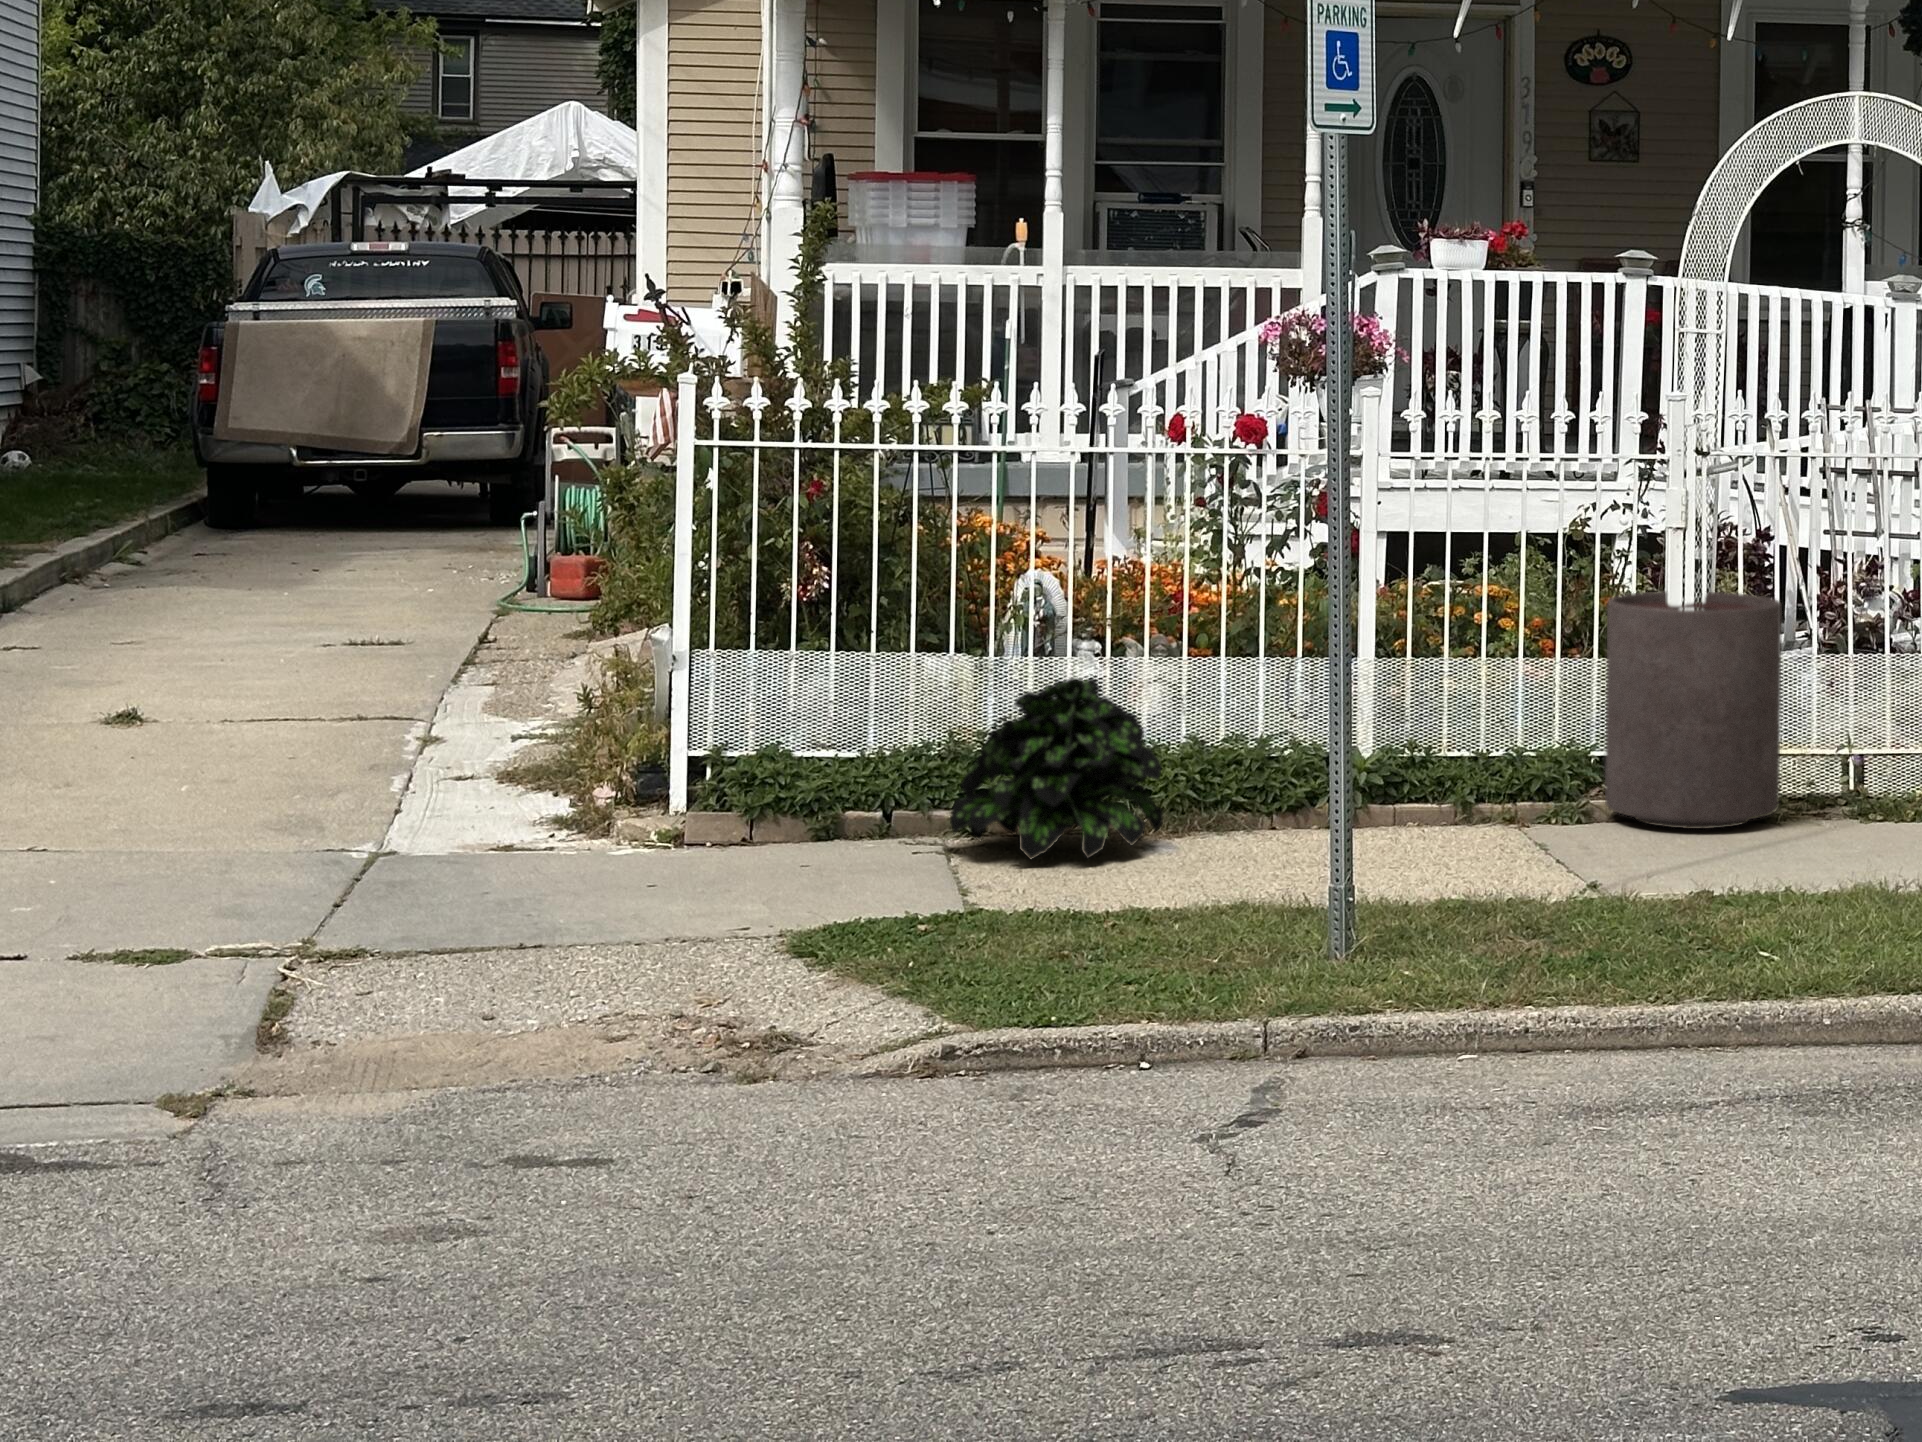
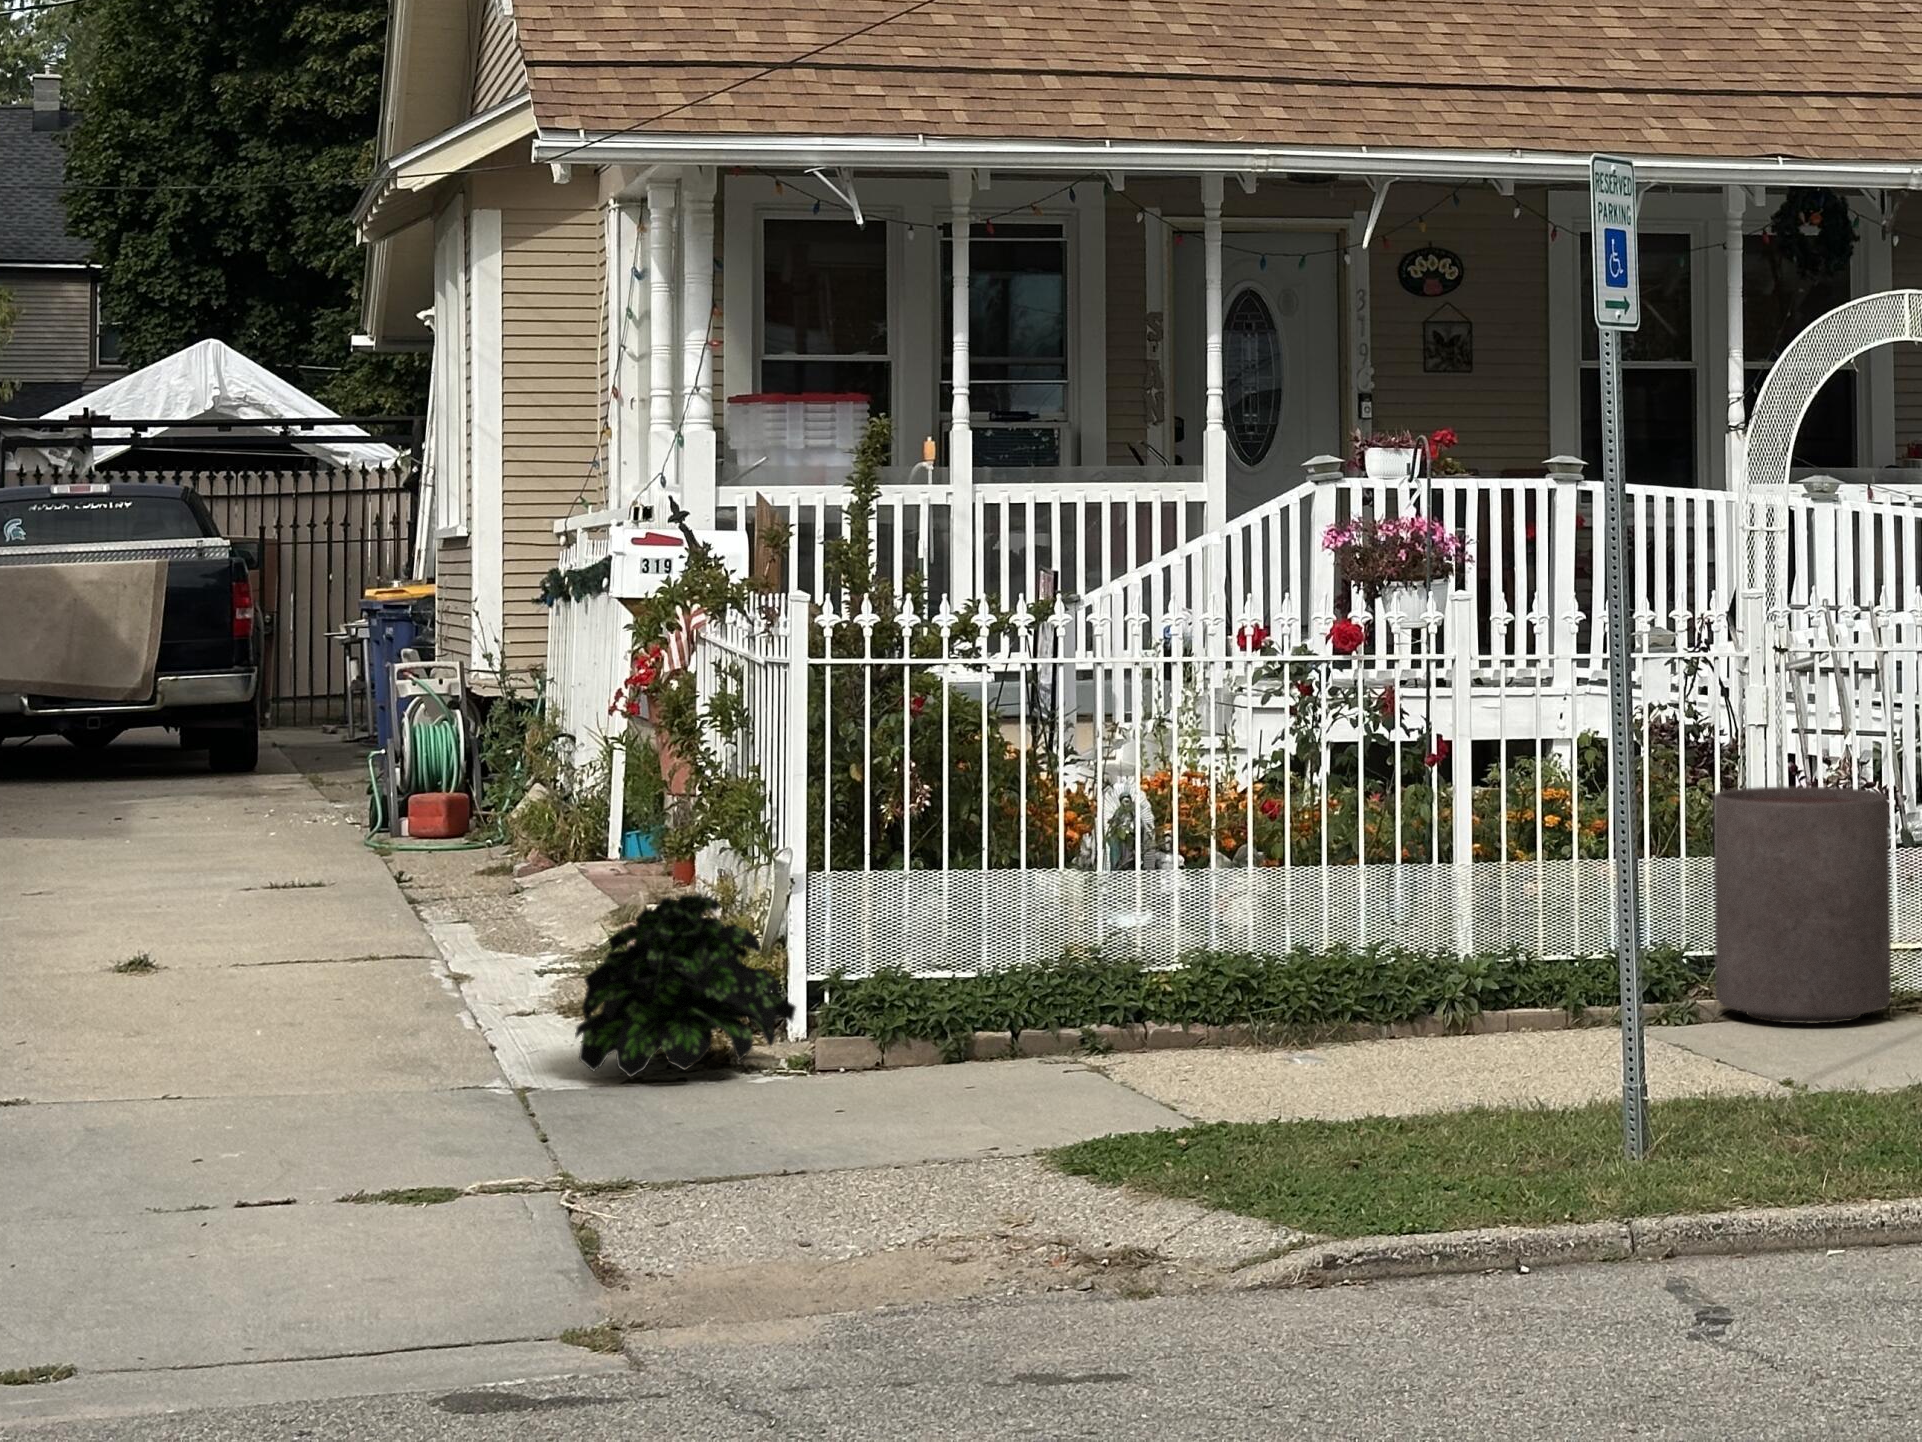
potted plant: present [950,678,1163,860] -> present [575,894,796,1077]

